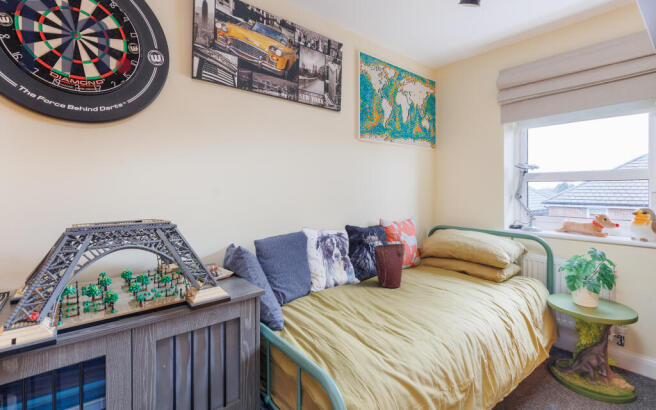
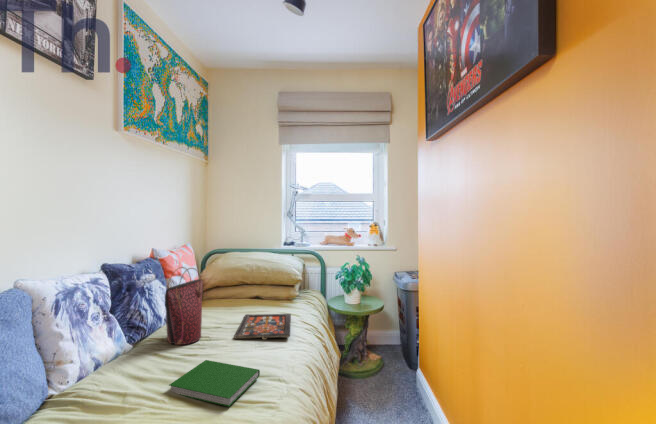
board game: none [423,281,486,305] -> present [235,314,291,339]
hardcover book: none [363,298,423,326] -> present [169,360,260,407]

